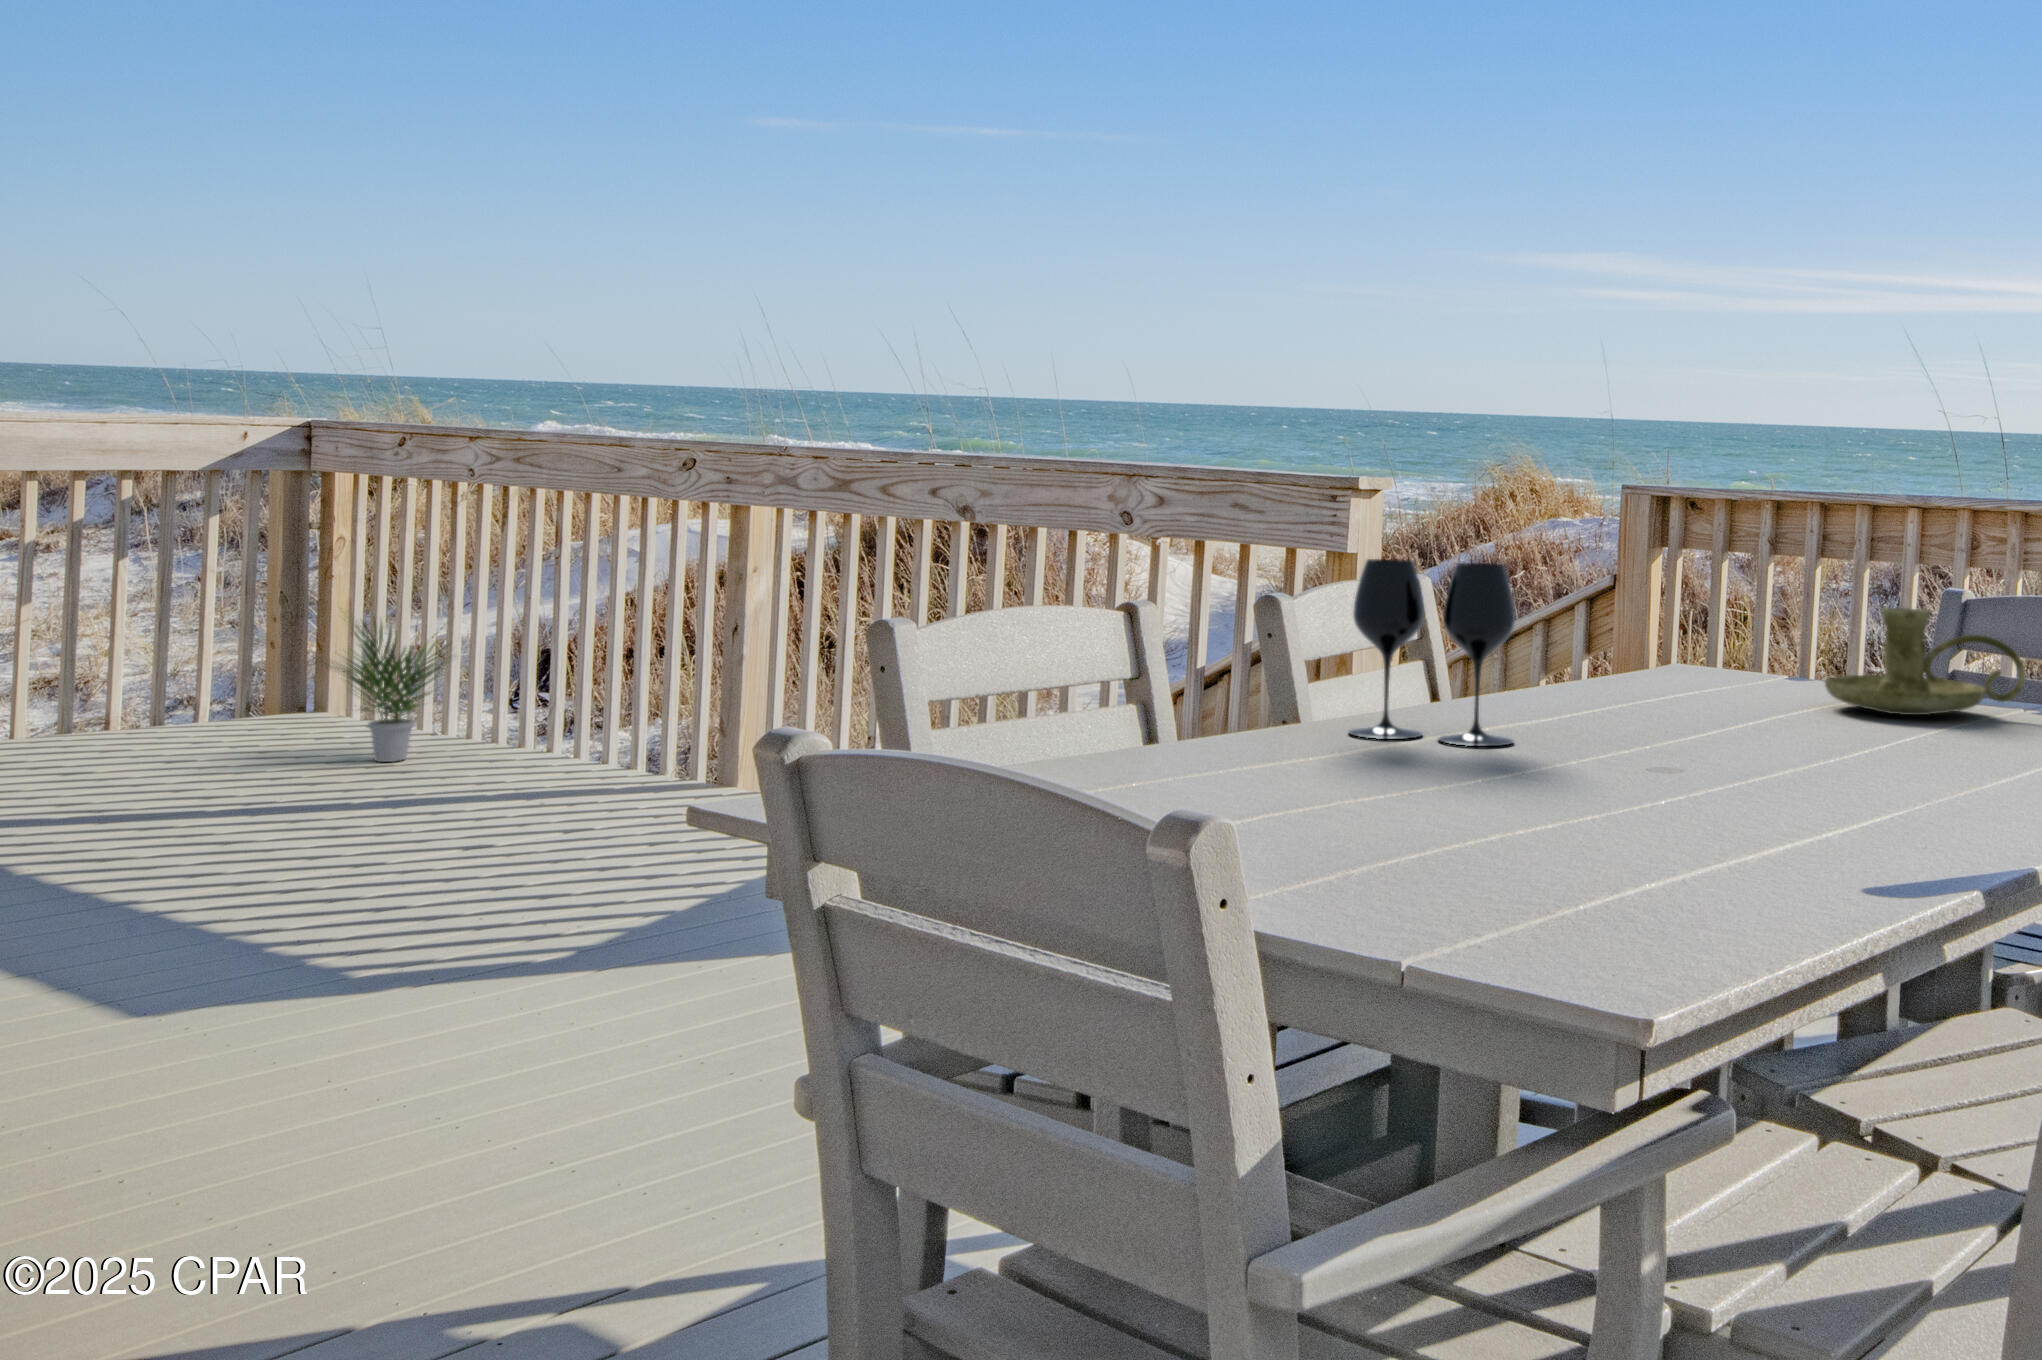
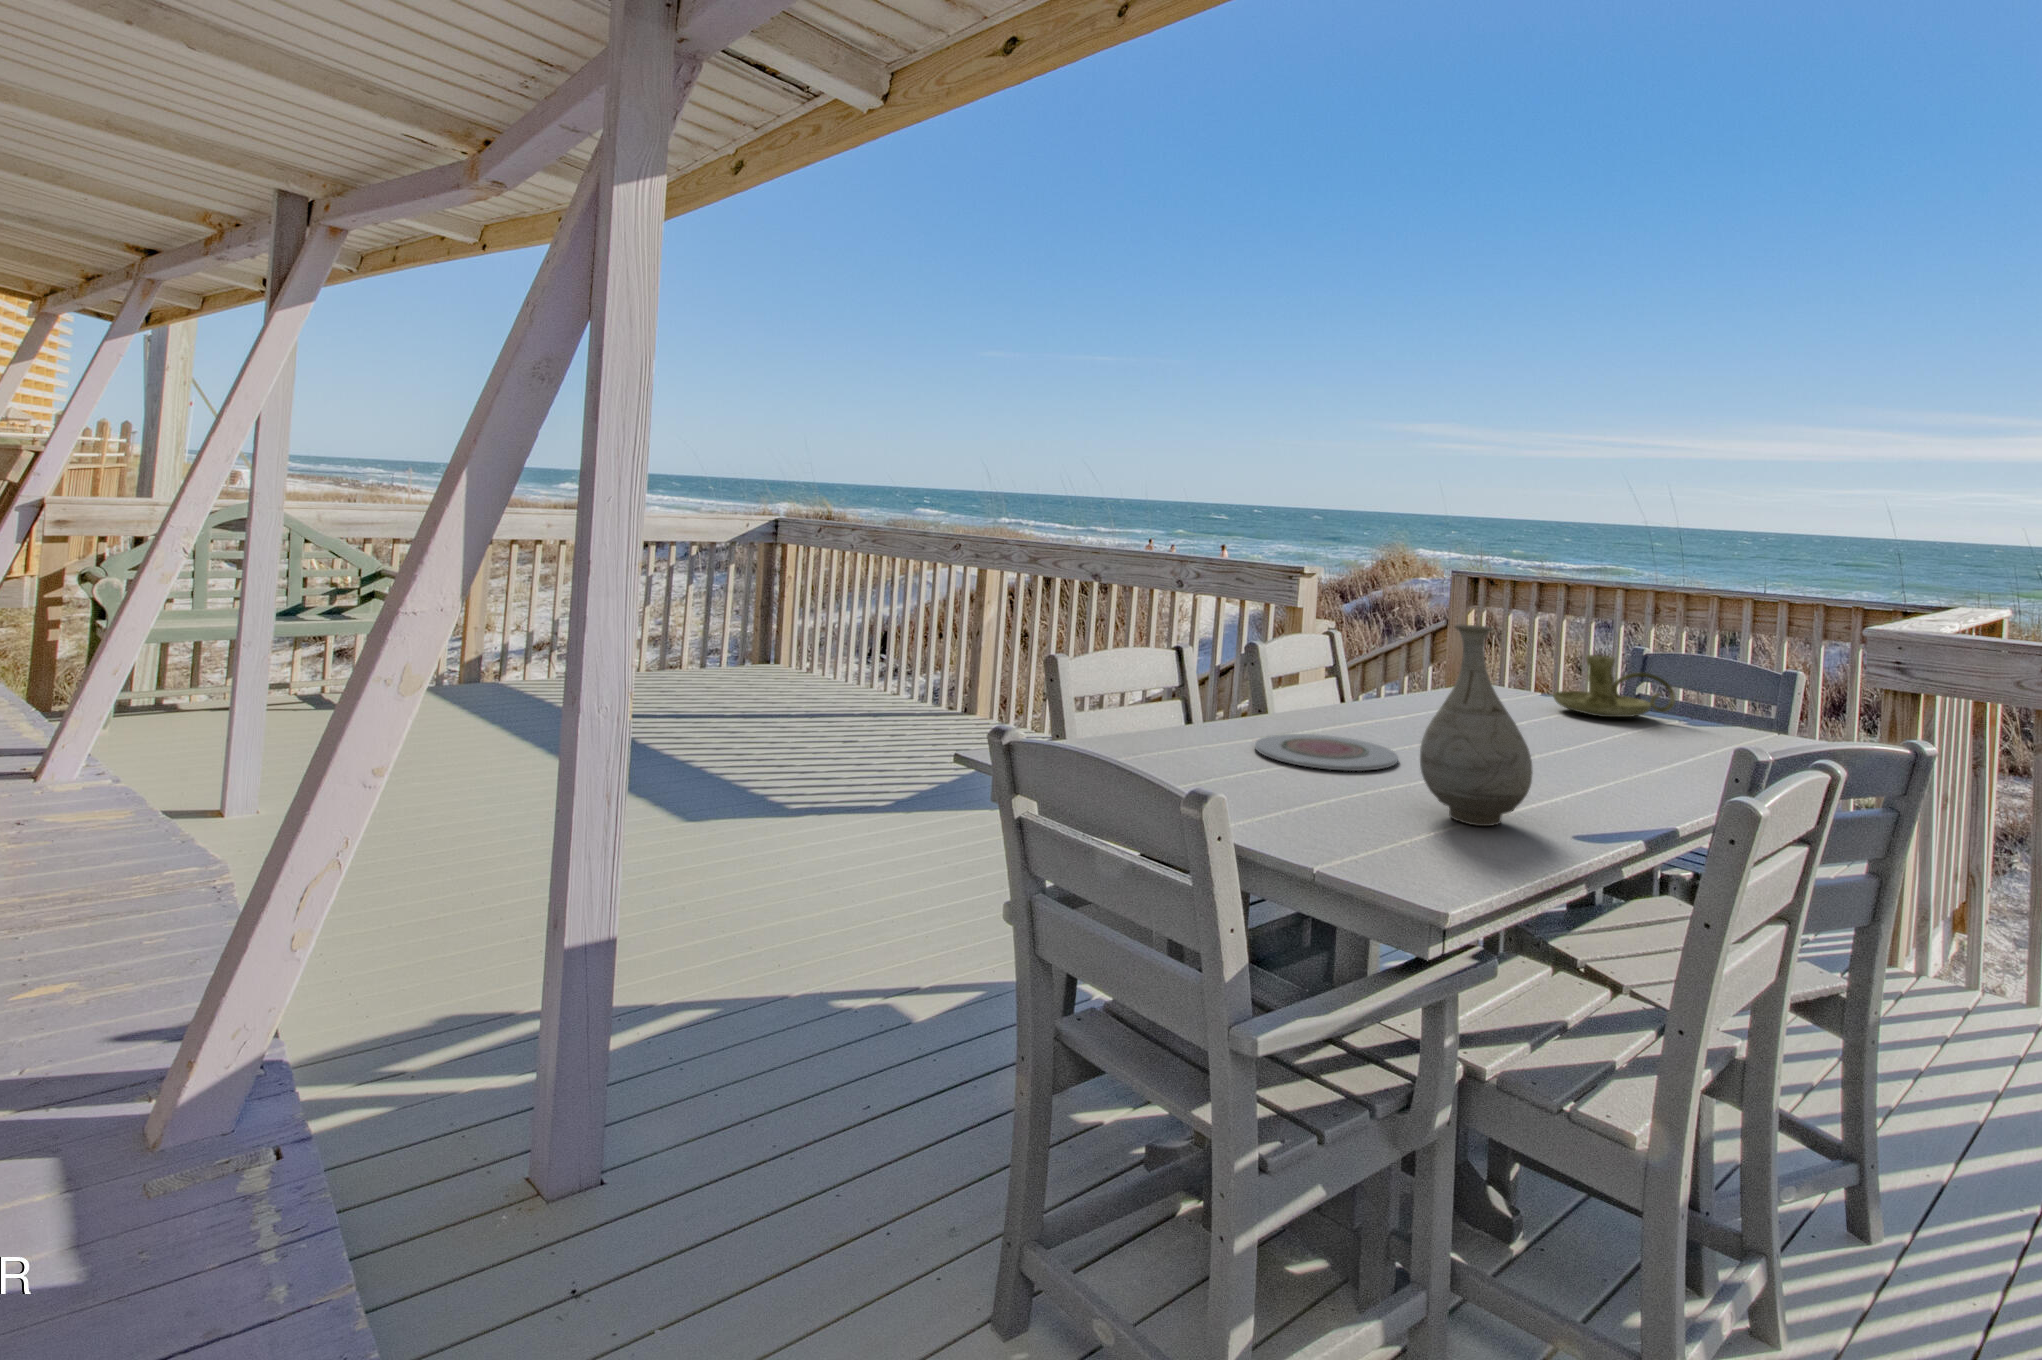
vase: none [1602,517,1801,886] -> present [1420,625,1532,826]
wine glass: present [1349,559,1515,746] -> none [1284,624,1374,728]
potted plant: present [330,619,447,762] -> none [782,613,850,689]
plate: none [1292,759,1559,813] -> present [1255,734,1398,771]

